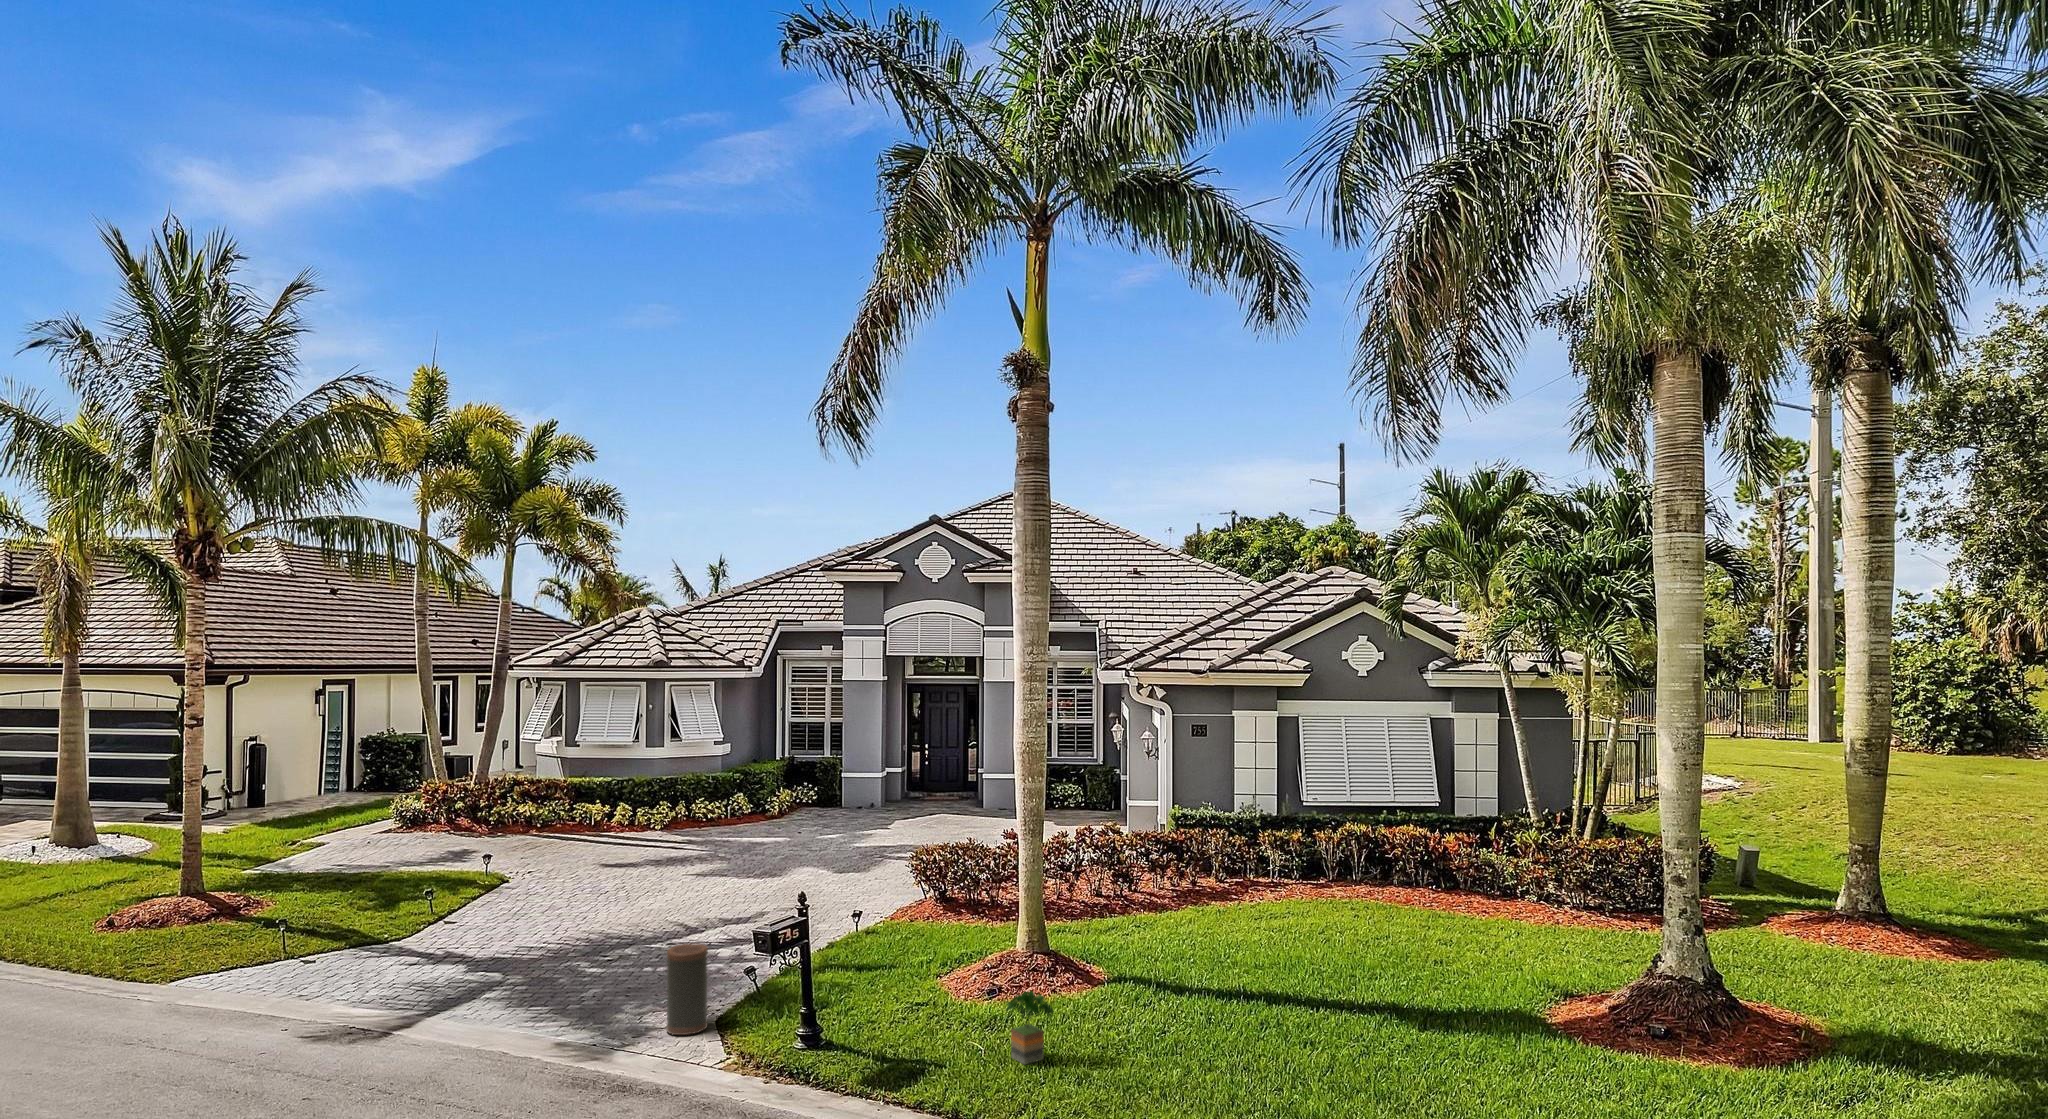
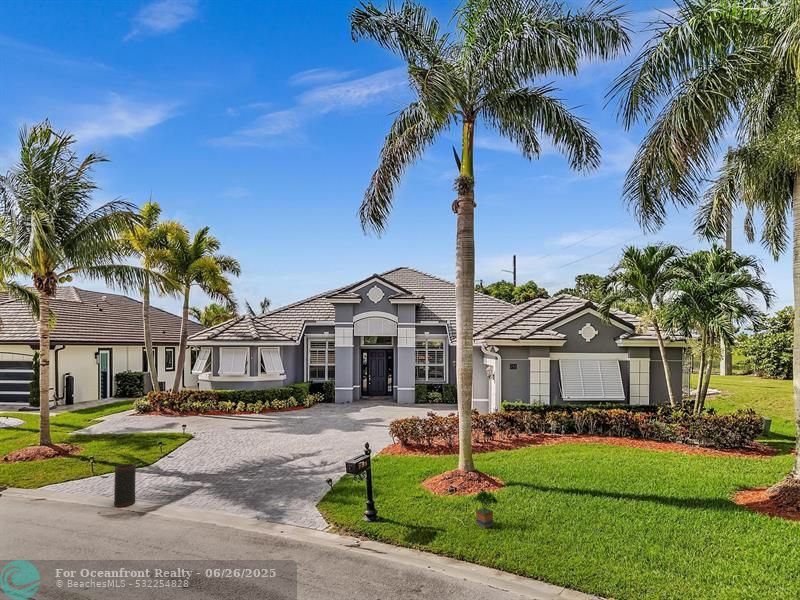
trash can: present [666,944,708,1035] -> present [114,464,136,507]

